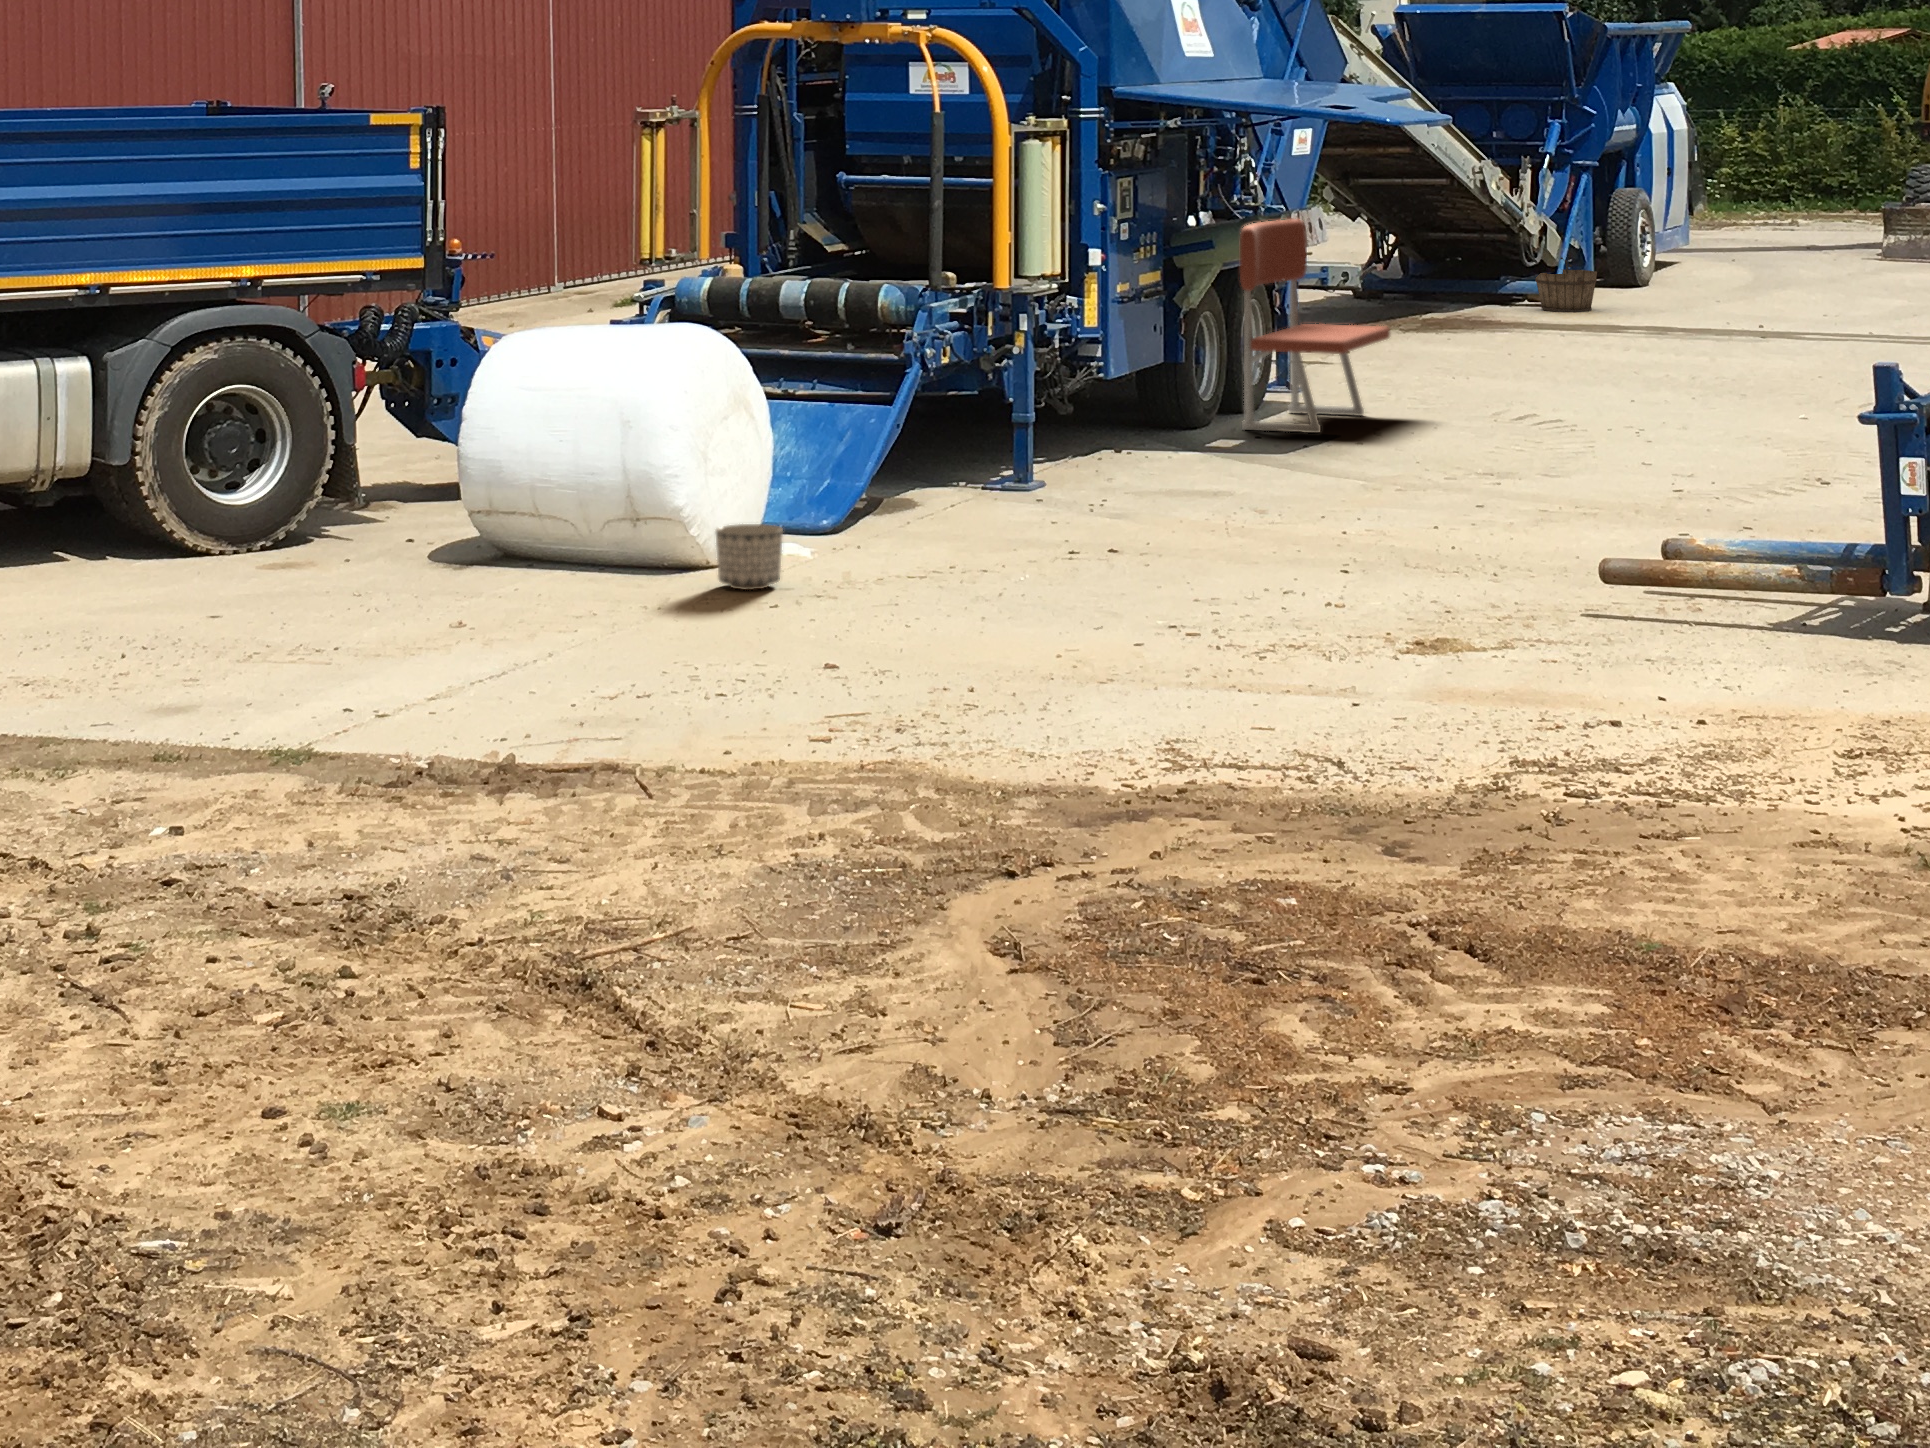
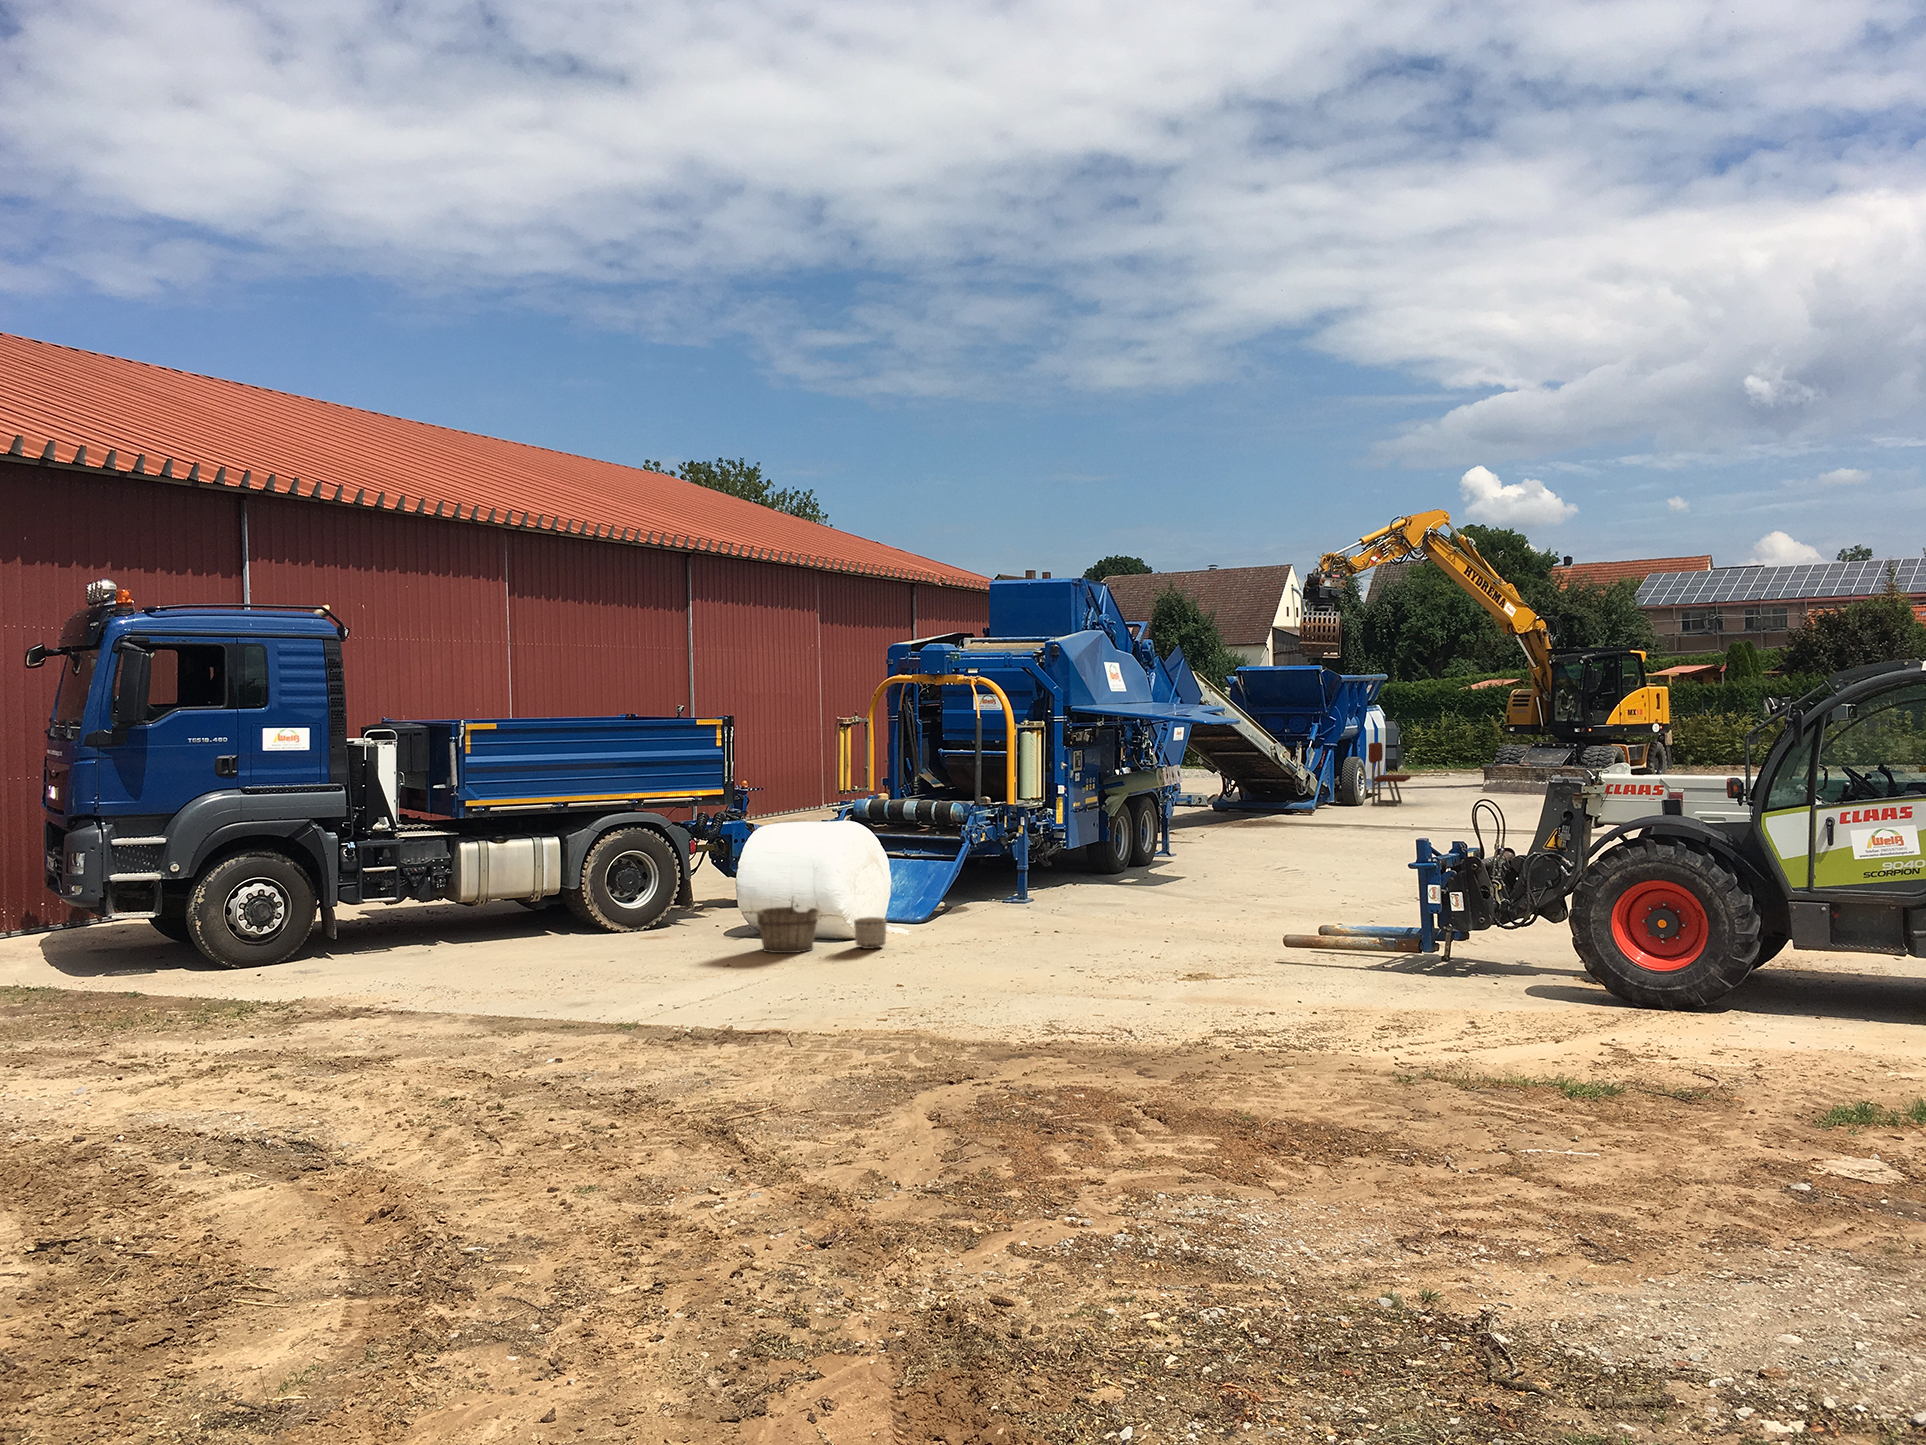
bench: present [1240,219,1390,433] -> present [1369,742,1411,806]
wooden bucket: present [1535,257,1597,312] -> present [757,902,819,953]

